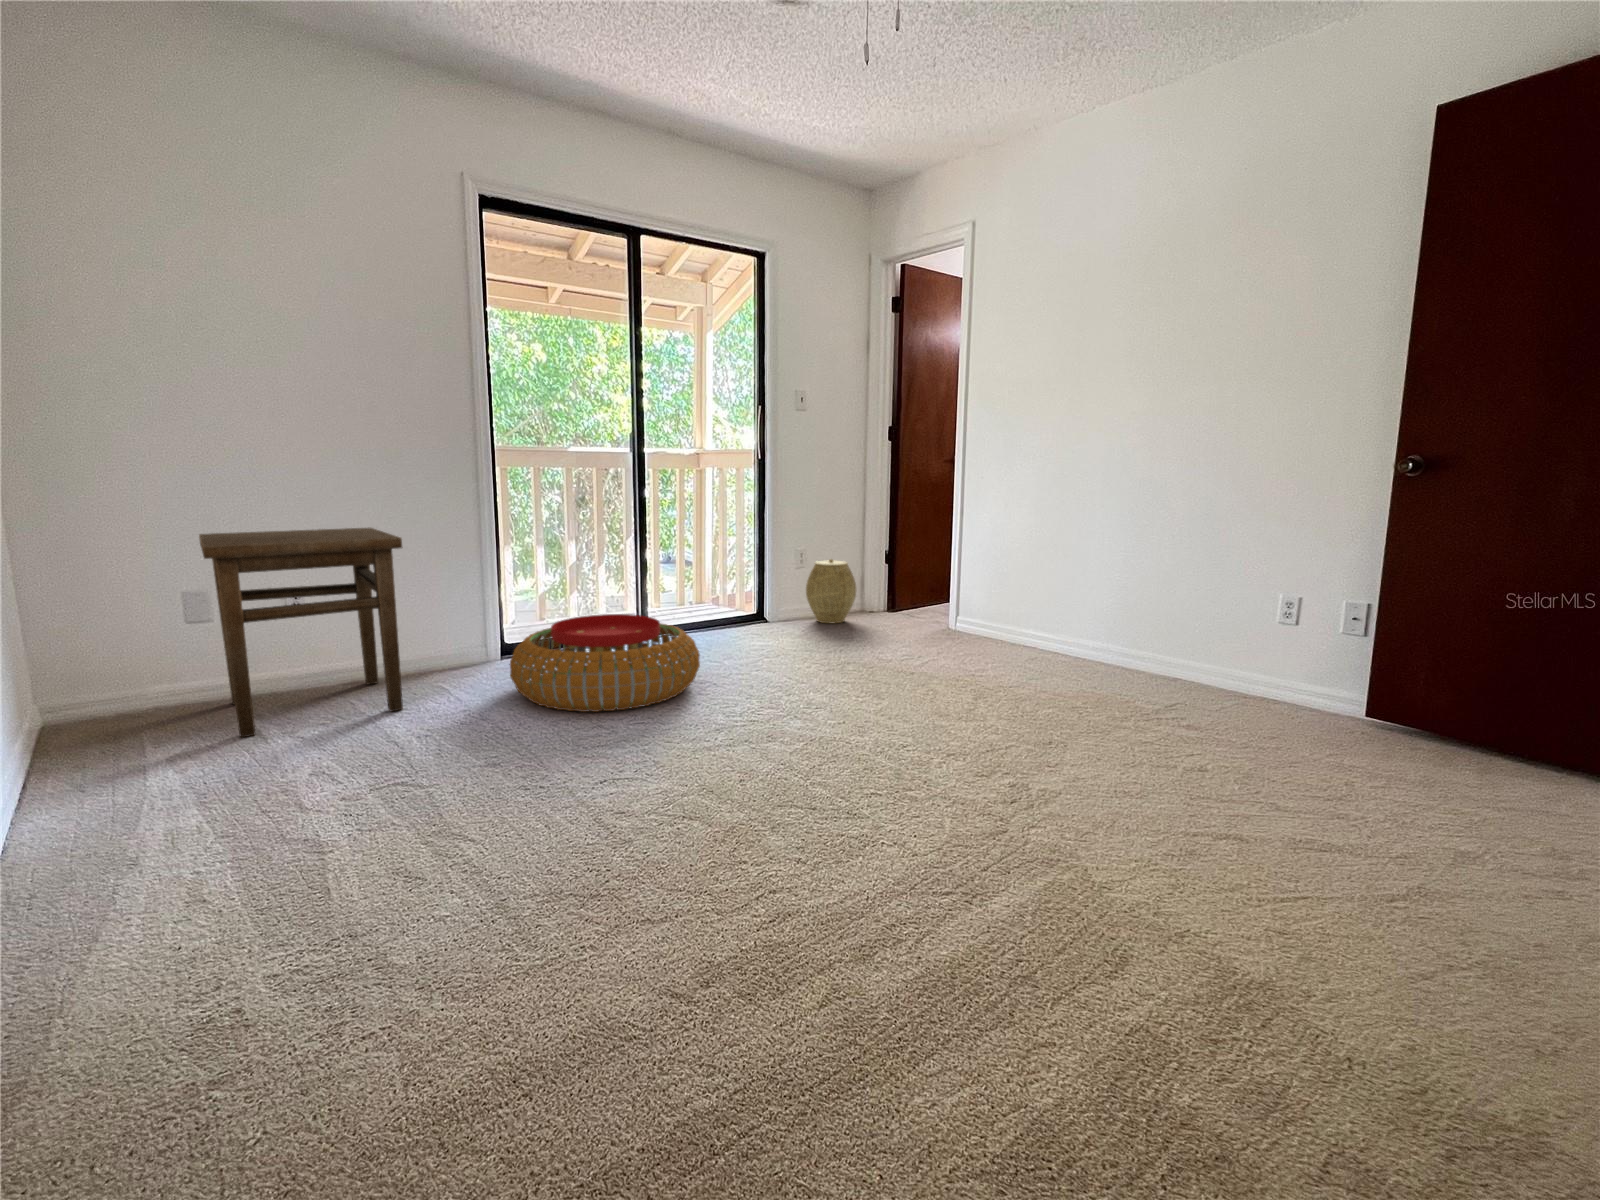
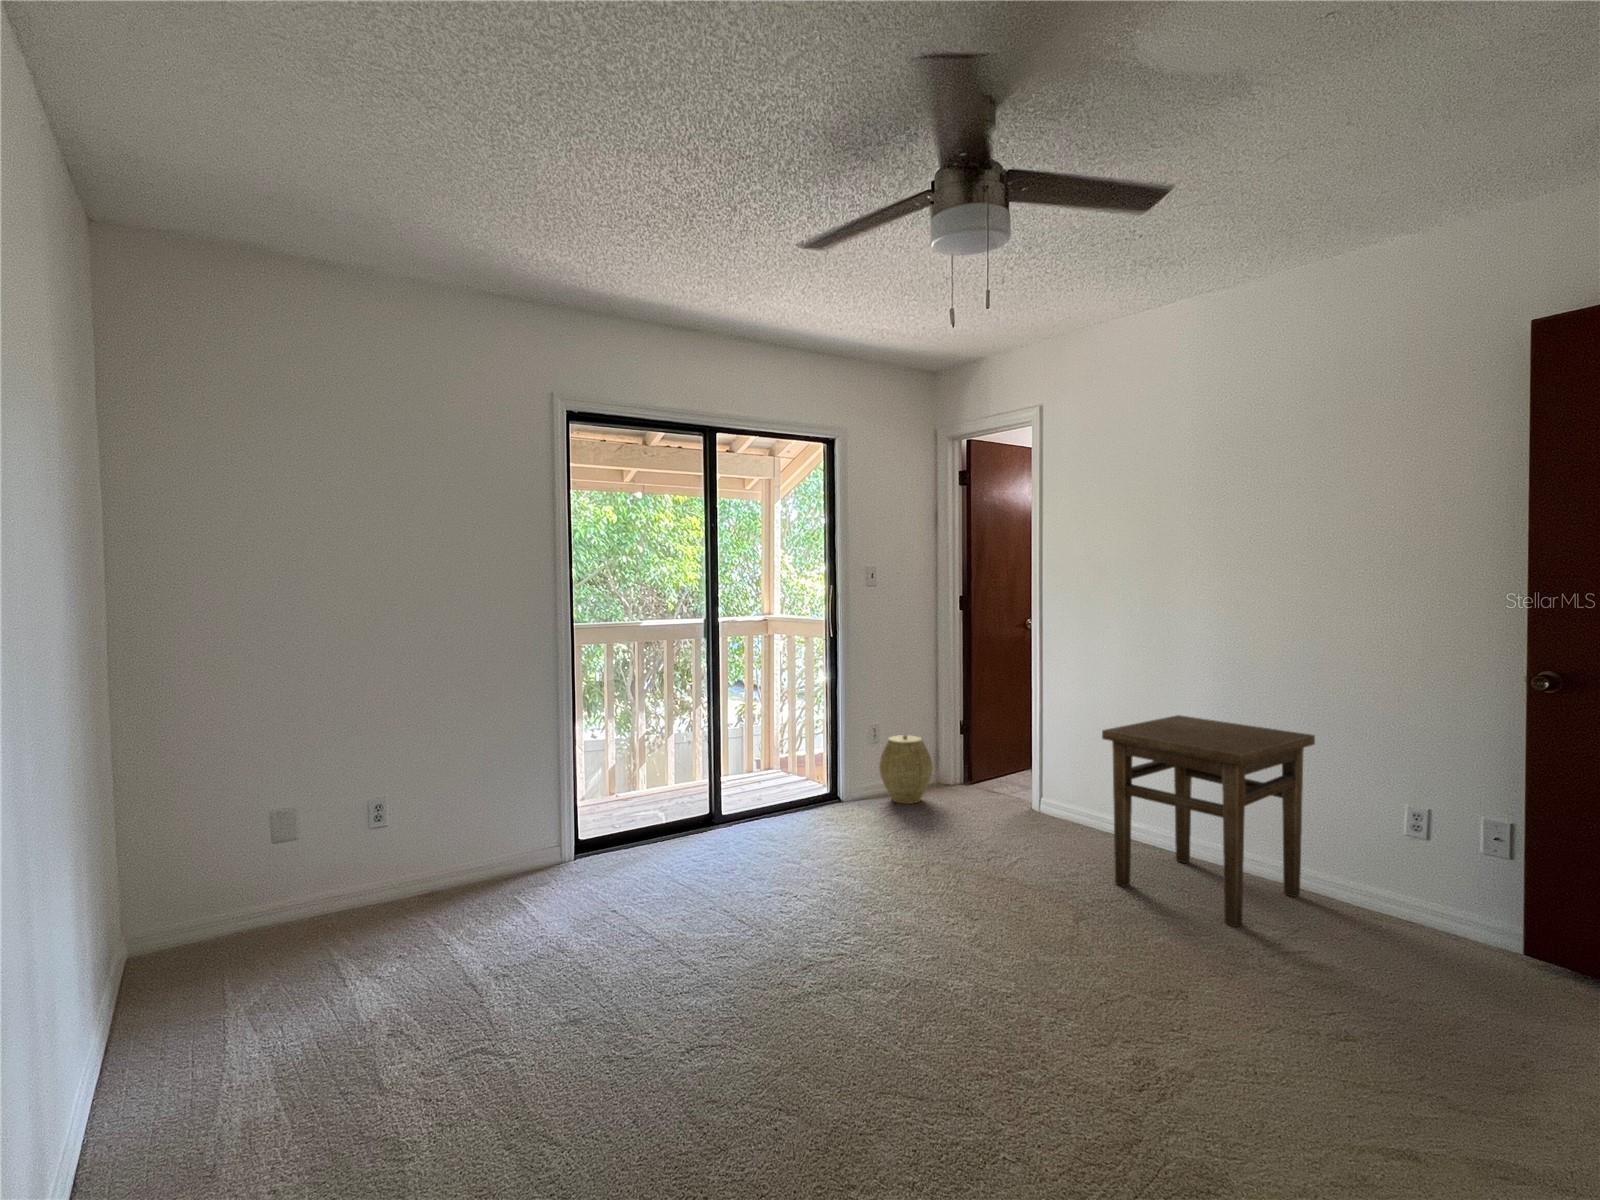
side table: present [199,528,403,737] -> present [1102,715,1315,927]
pouf: present [510,614,700,712] -> none [586,820,779,941]

